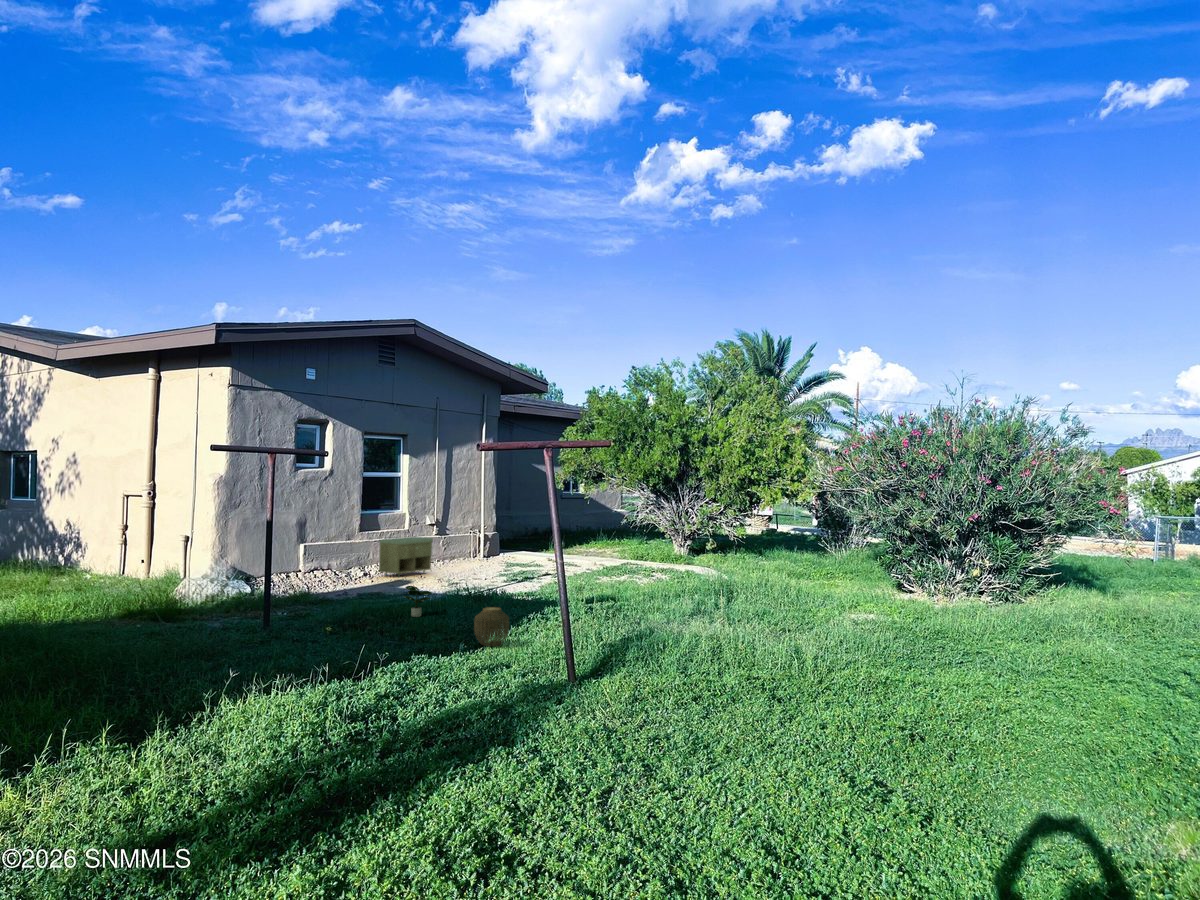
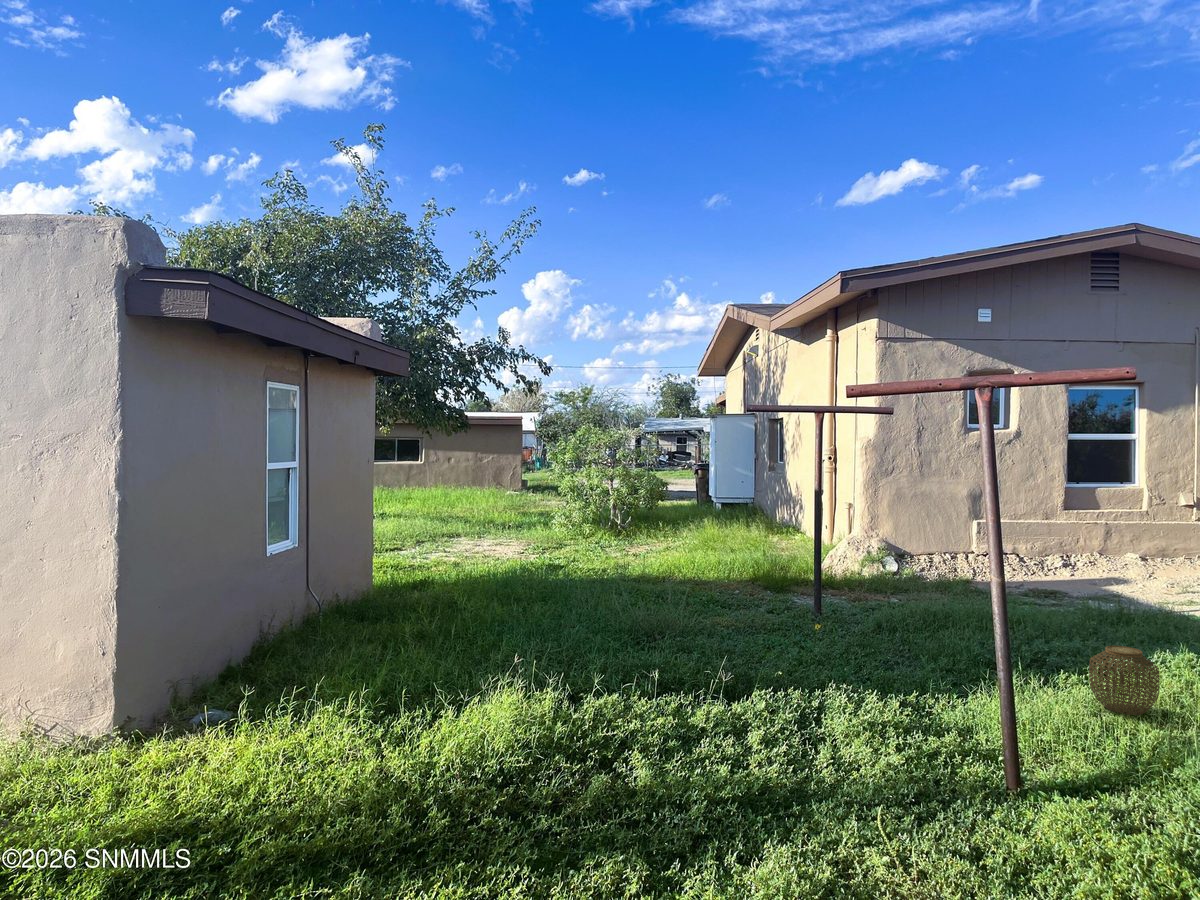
storage bench: present [379,537,433,577] -> none [1094,521,1184,575]
potted plant: present [404,586,432,617] -> none [1042,589,1091,636]

